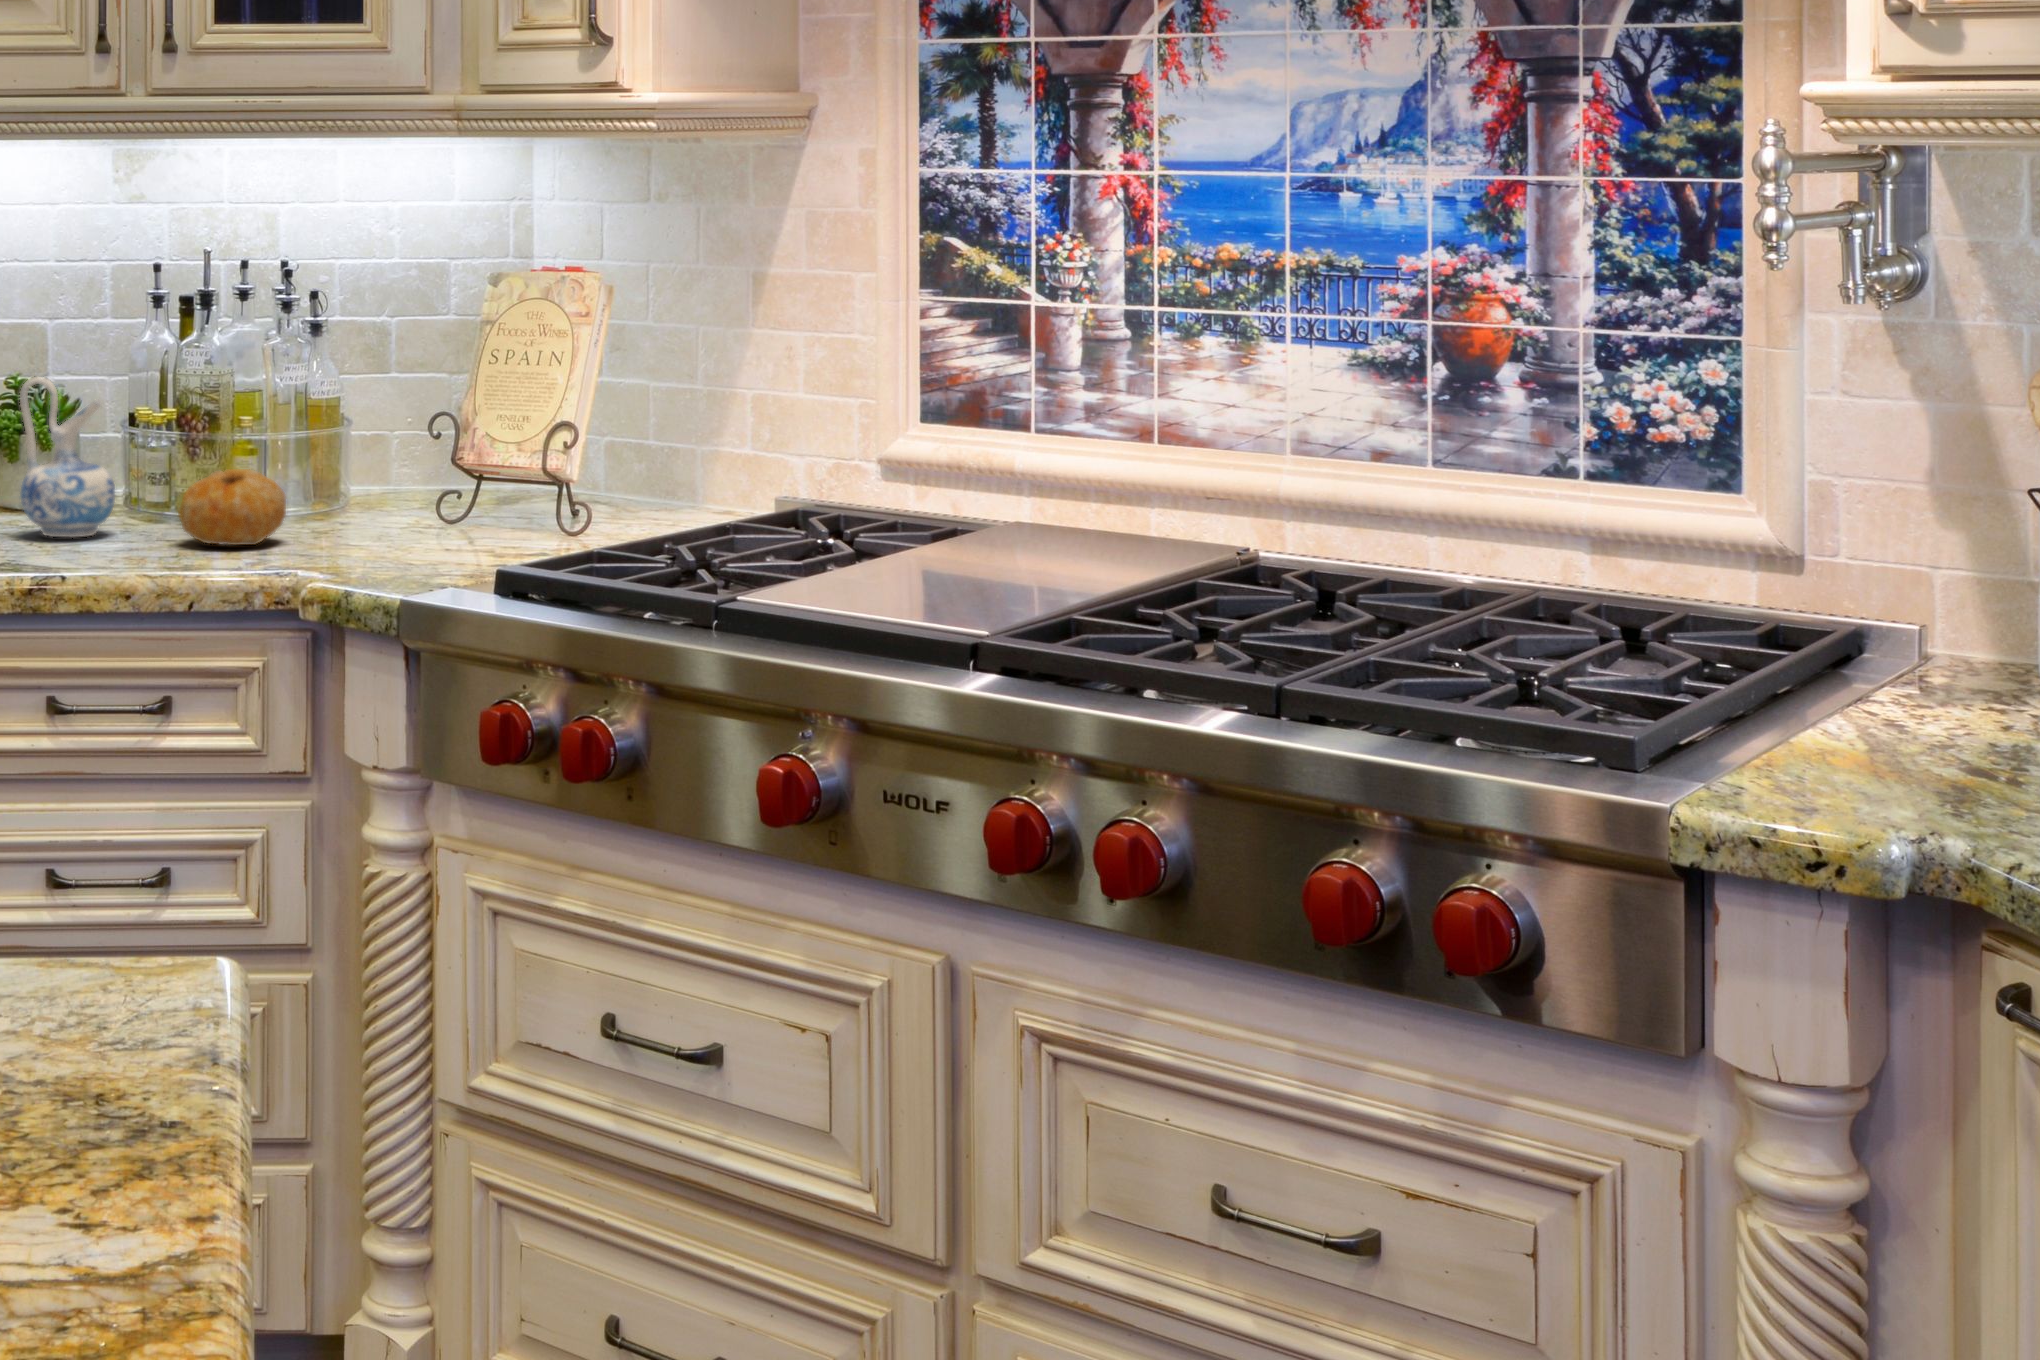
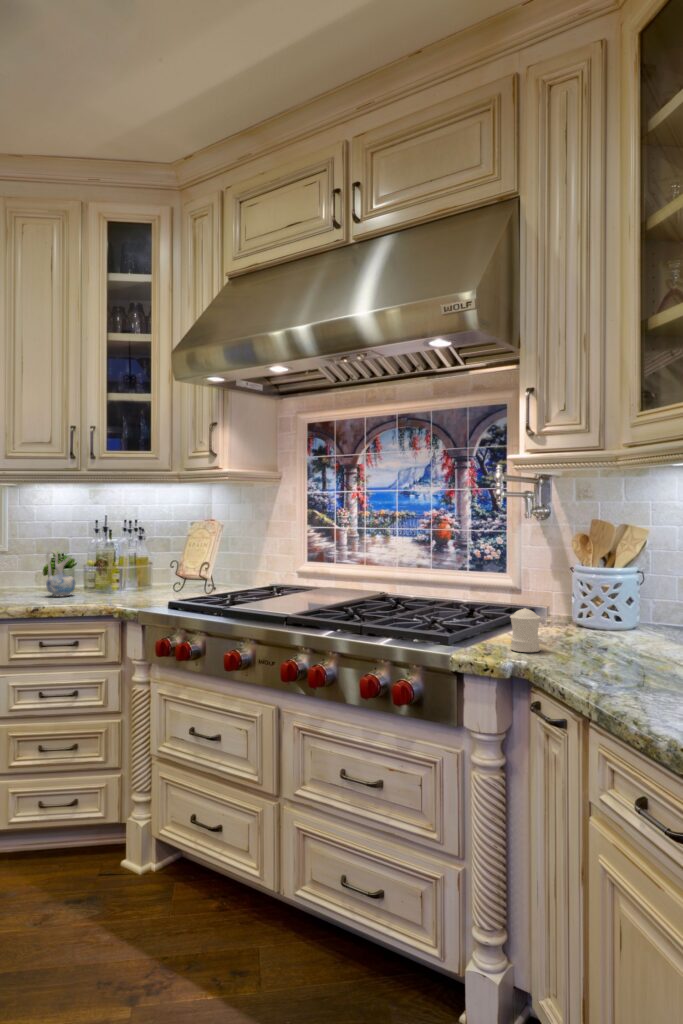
fruit: present [178,469,286,545] -> none [90,576,123,598]
salt shaker: none [1869,653,1990,809] -> present [510,608,541,652]

